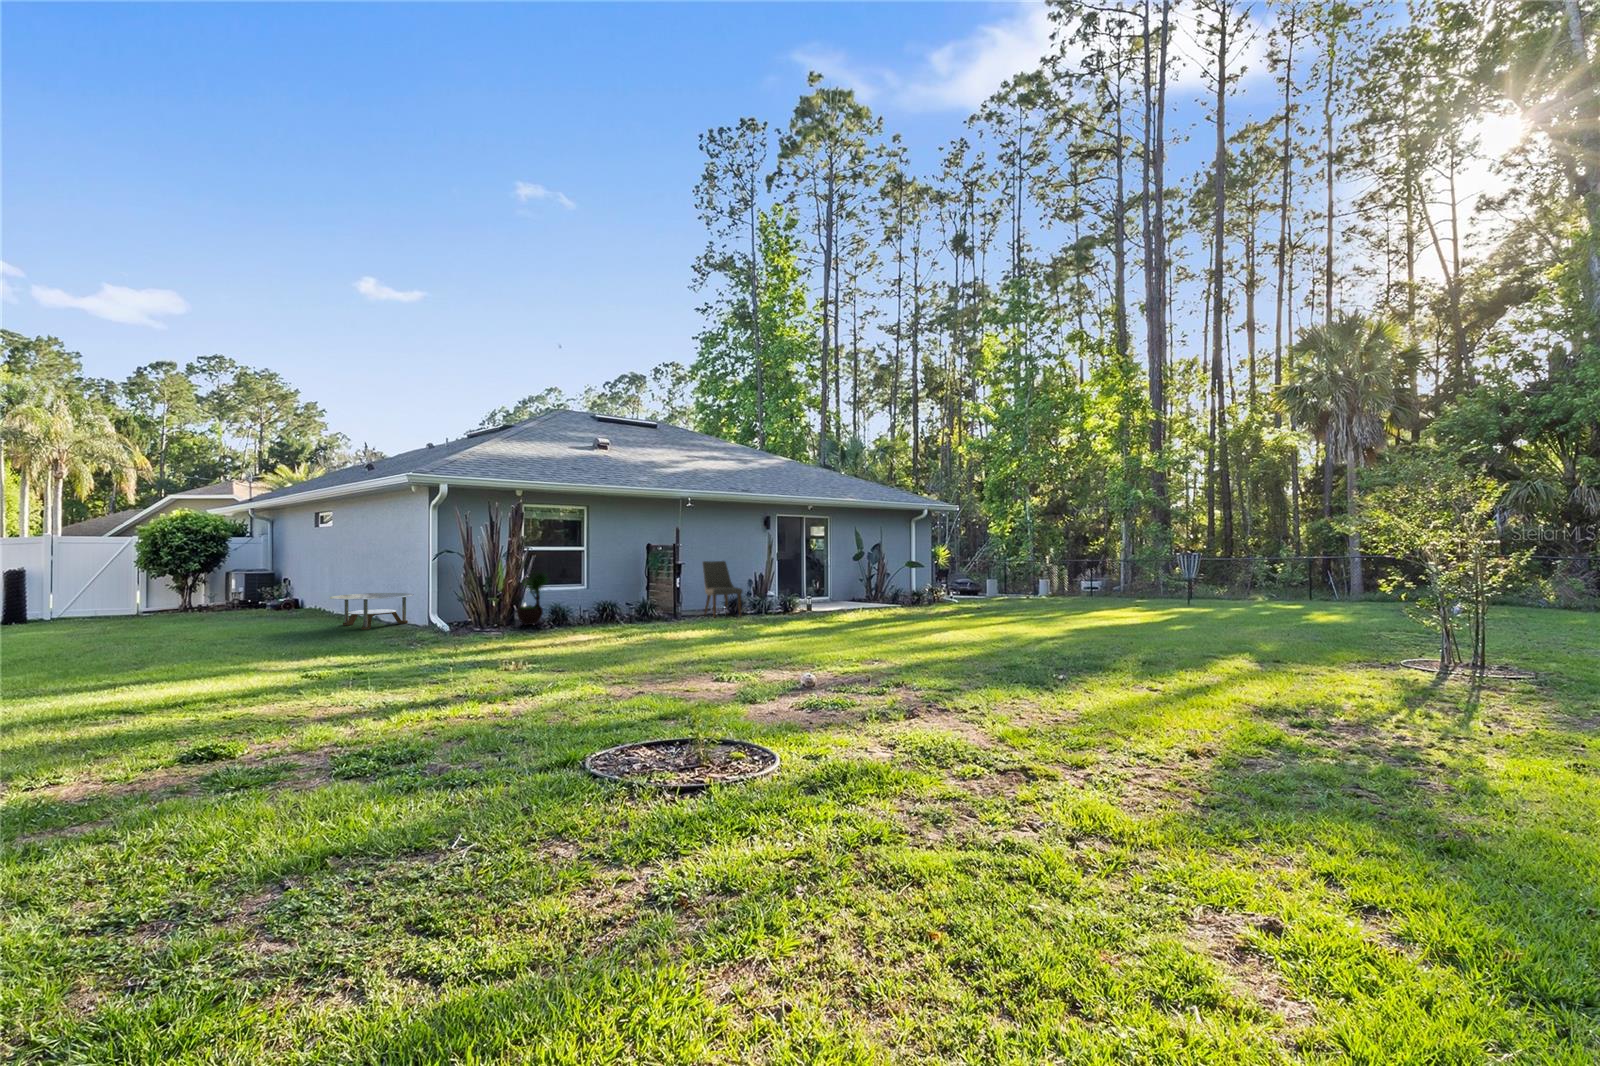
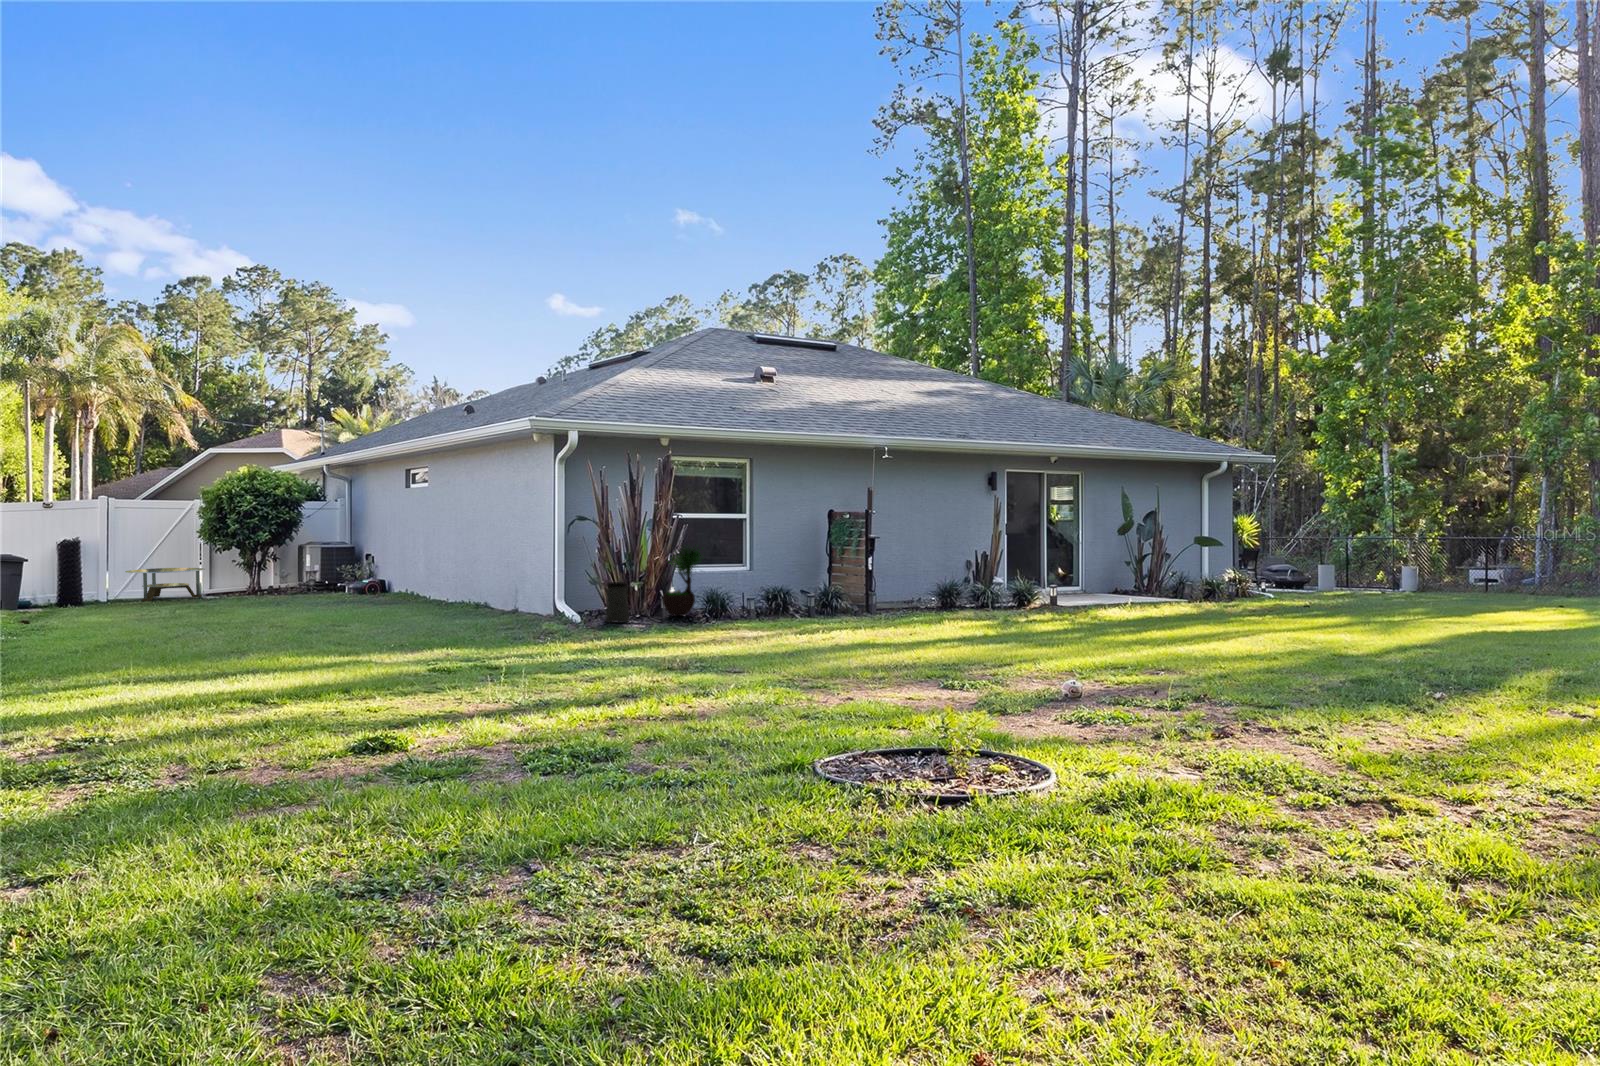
chair: present [702,561,742,618] -> none [900,533,956,613]
round table: present [329,593,414,630] -> present [125,568,205,601]
watering can: none [468,593,488,631] -> present [605,579,629,623]

